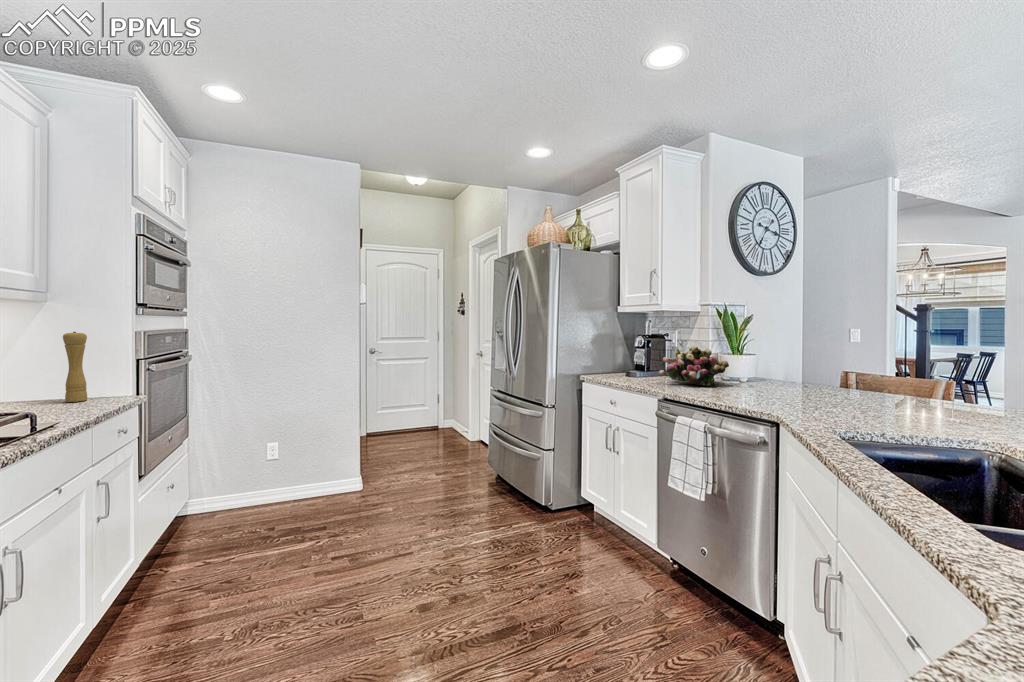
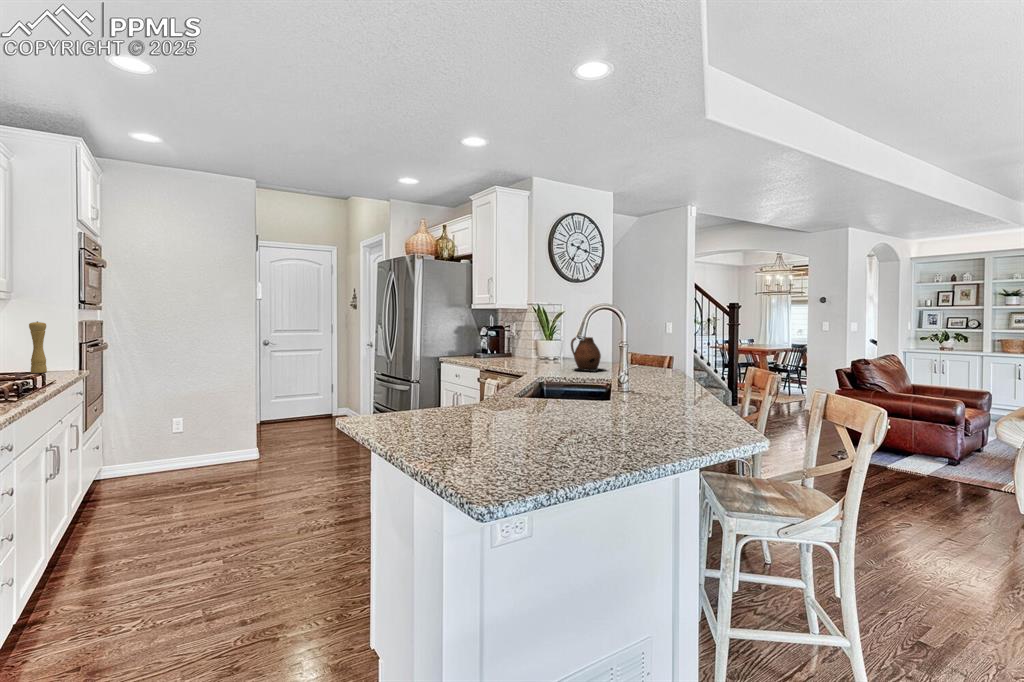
flower arrangement: present [659,346,729,387] -> none [489,334,536,363]
ceramic pitcher: none [823,346,884,411] -> present [571,337,603,371]

